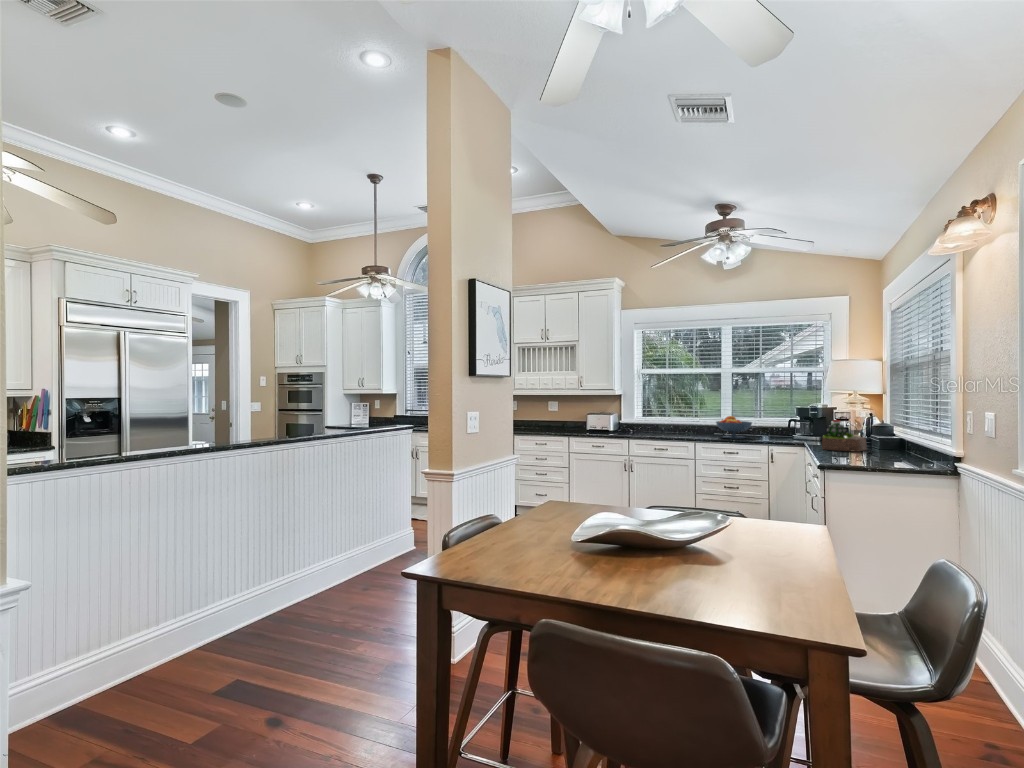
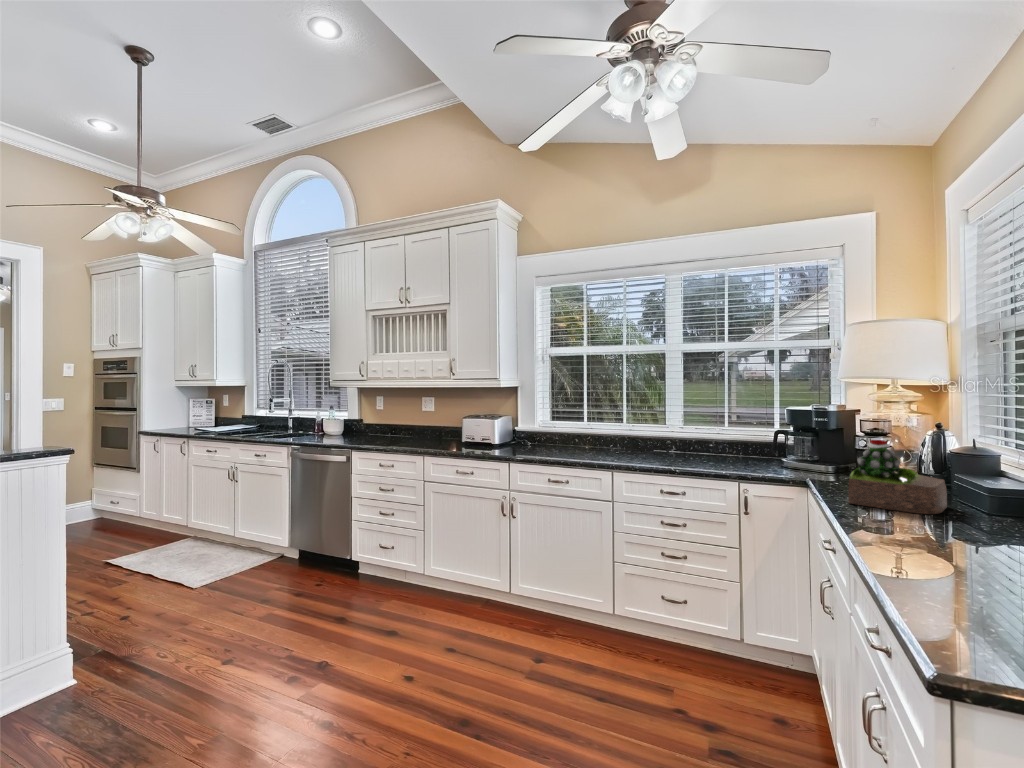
fruit bowl: present [716,416,752,439] -> none [651,422,711,463]

